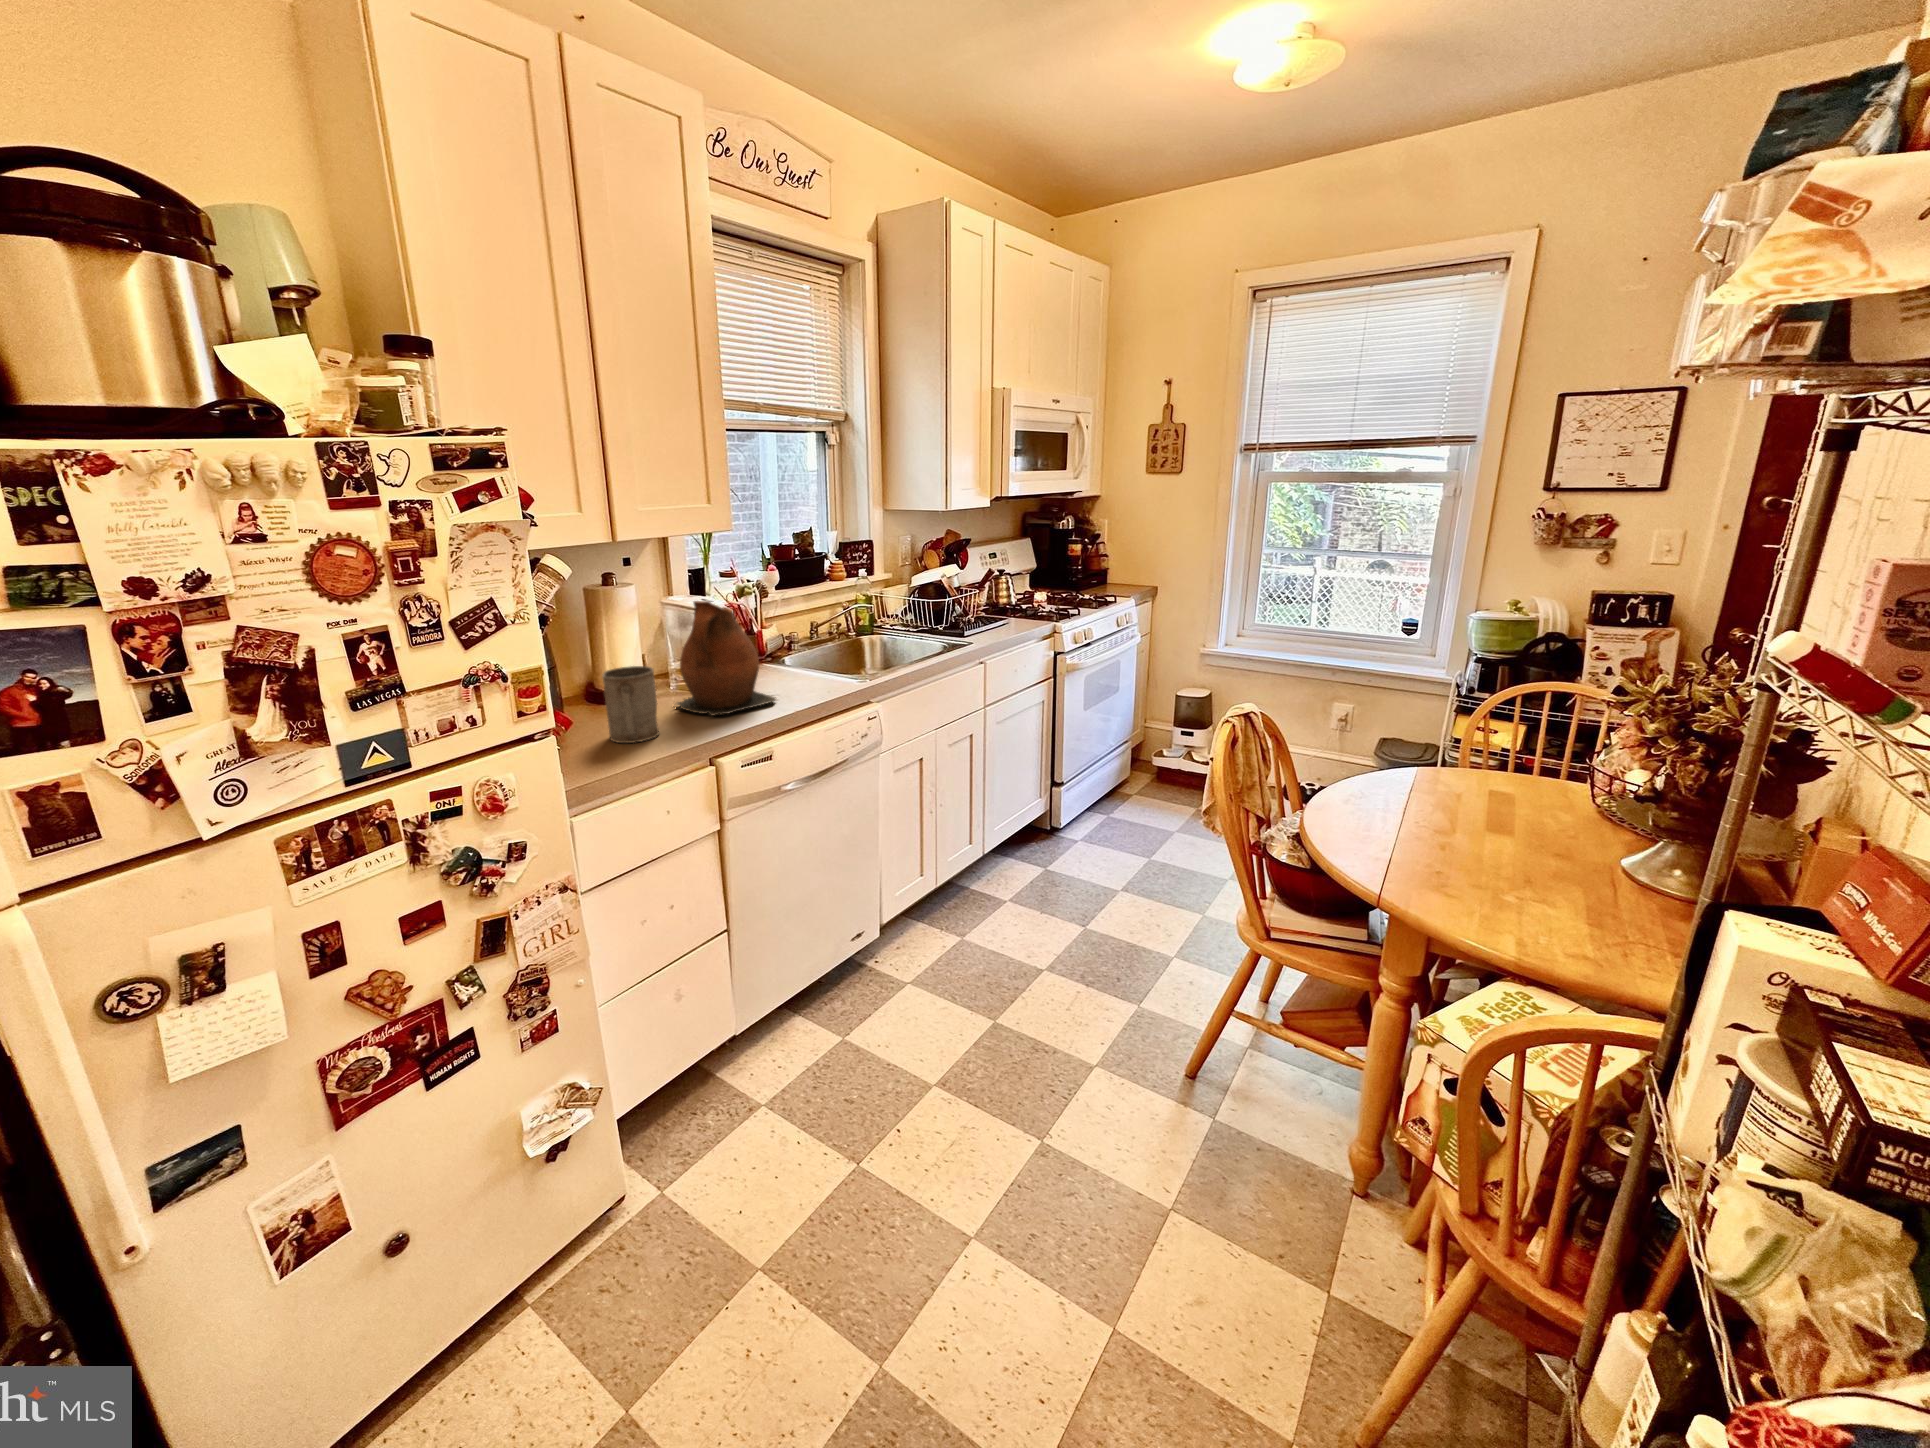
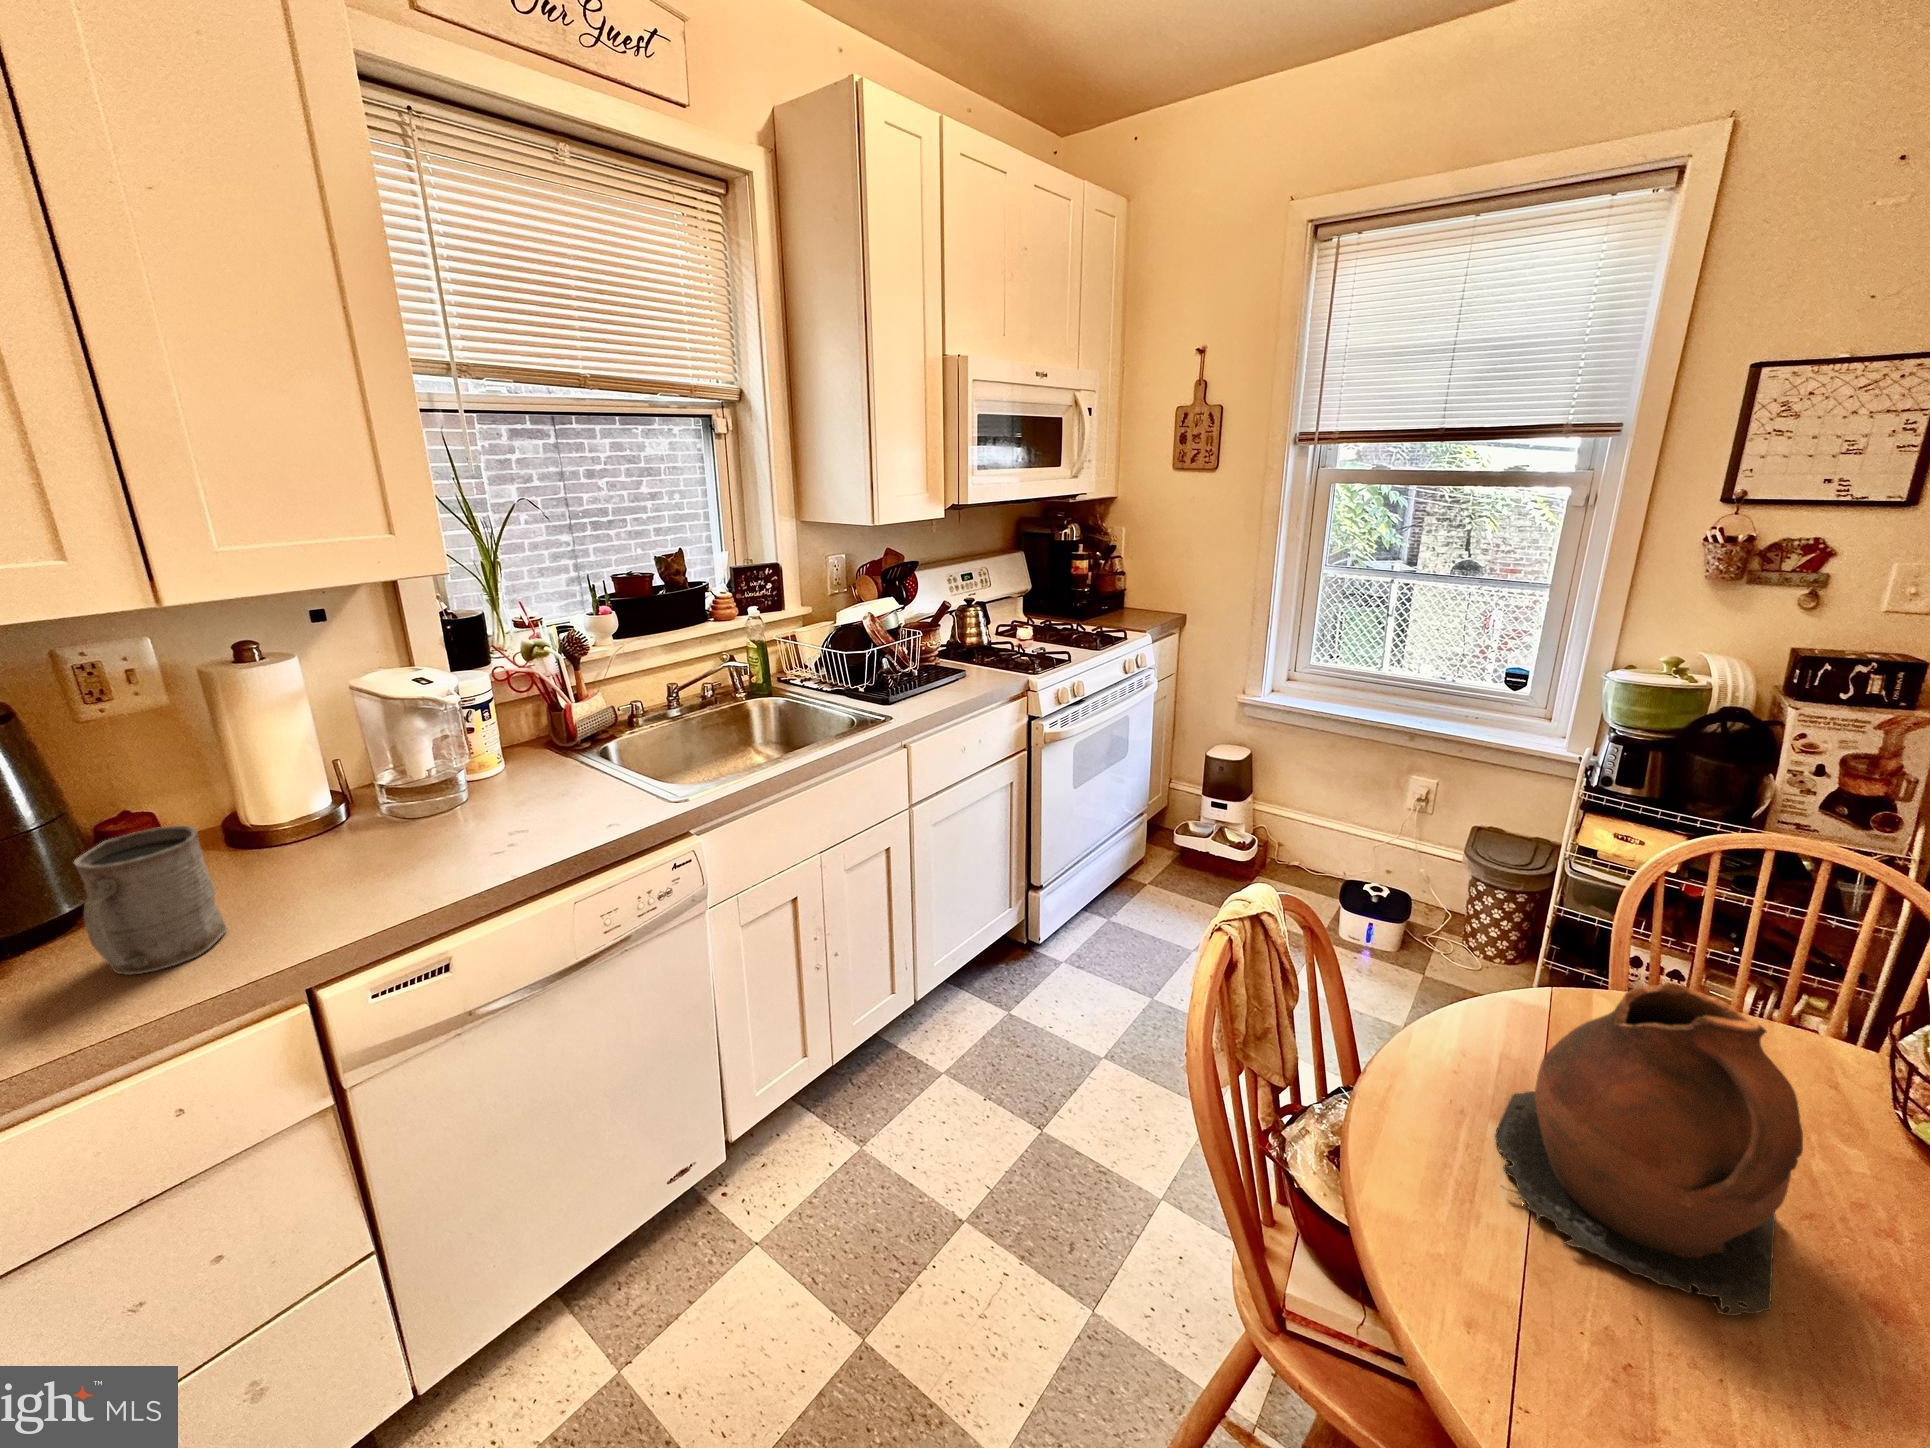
ceramic pitcher: present [677,601,776,716] -> present [1495,983,1803,1316]

